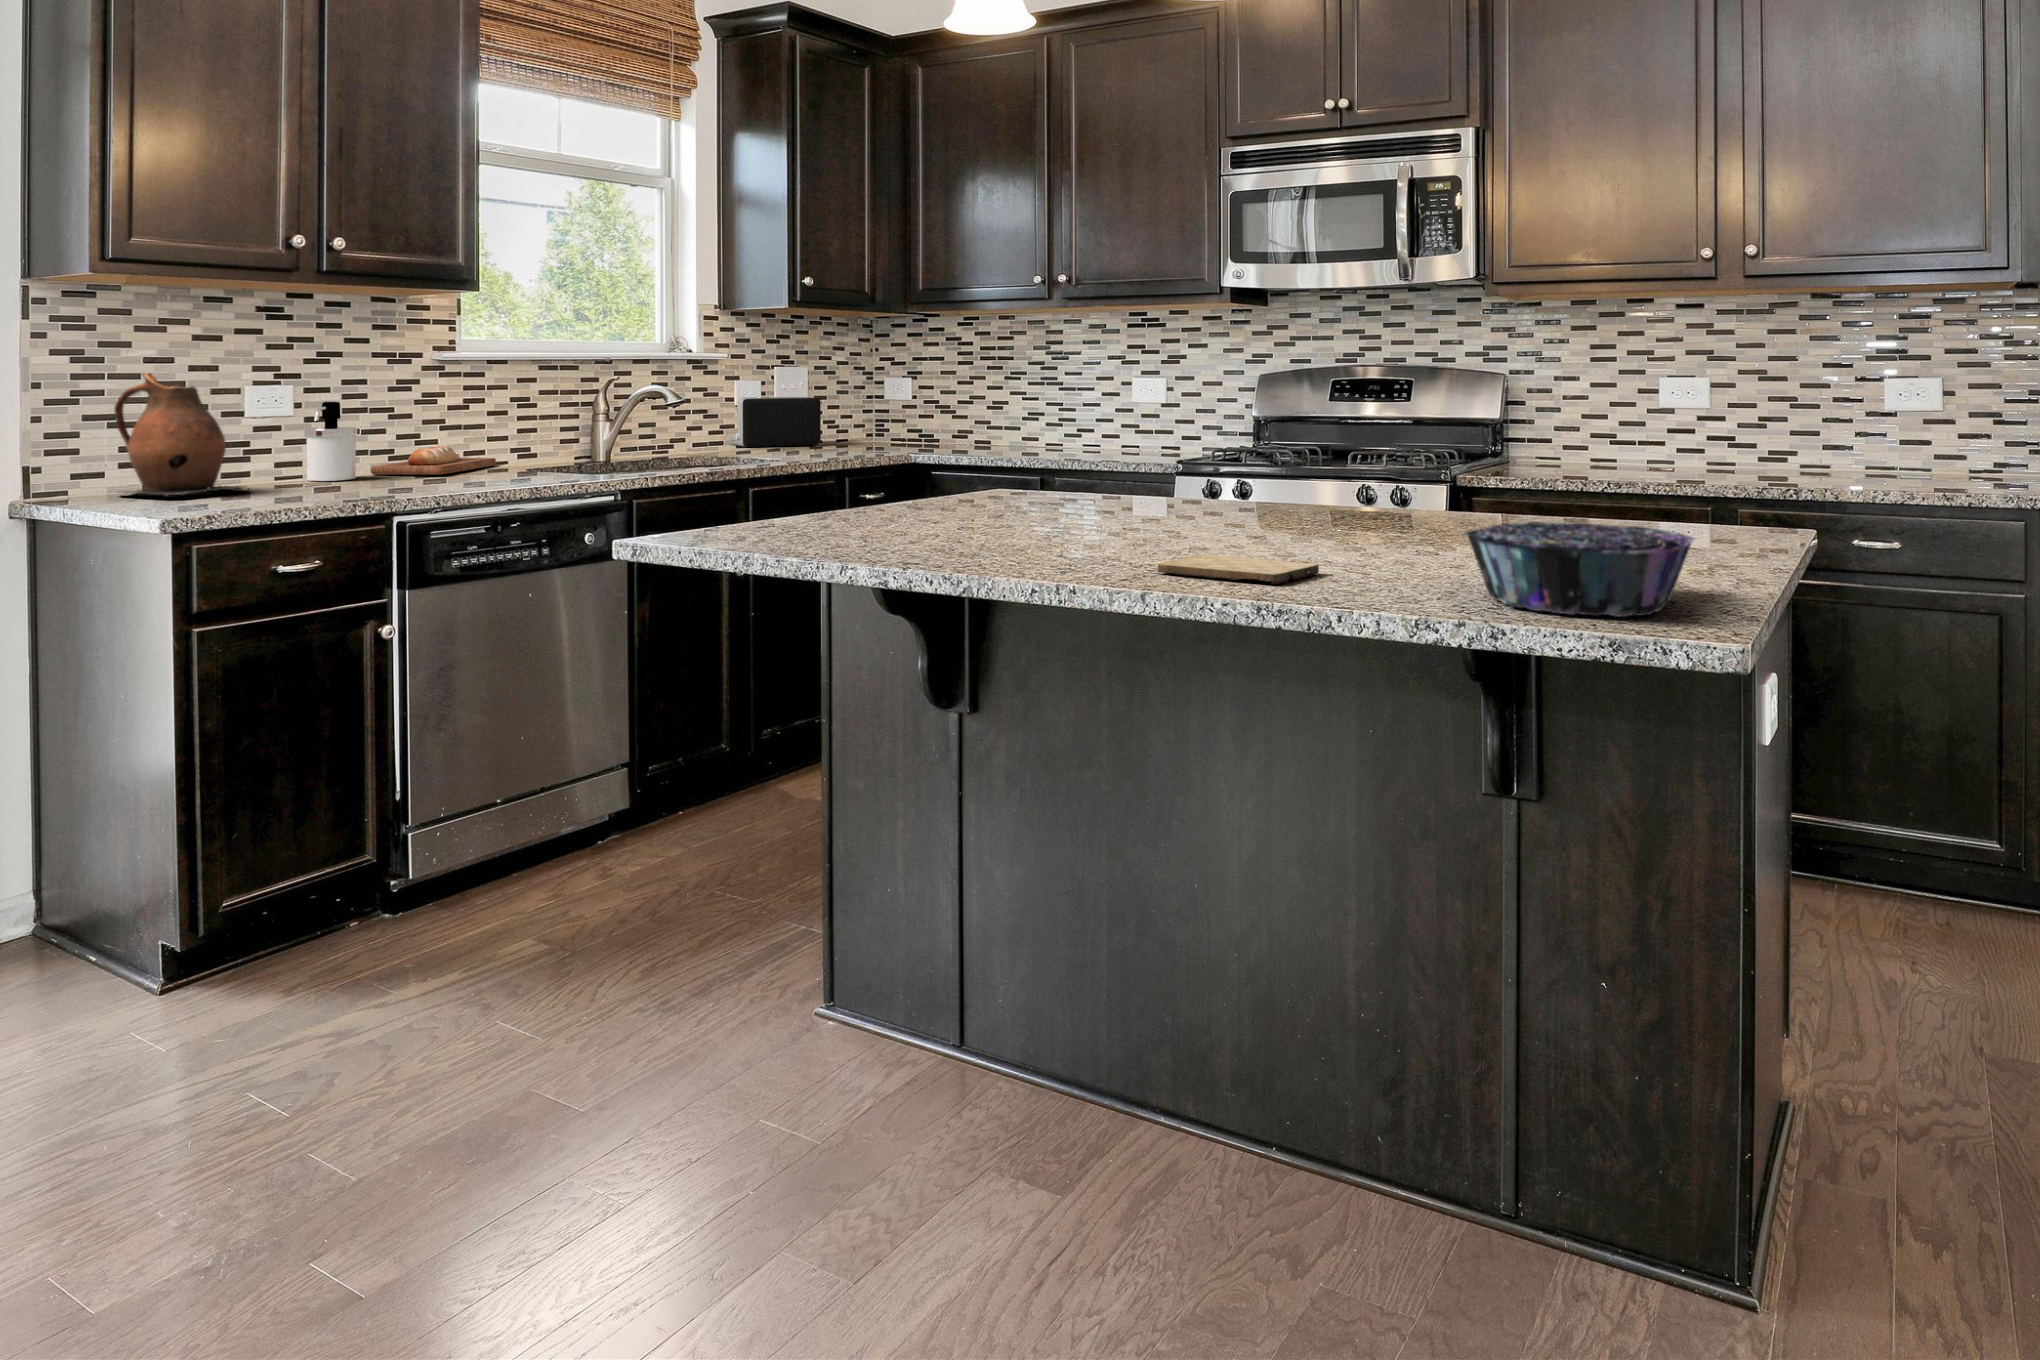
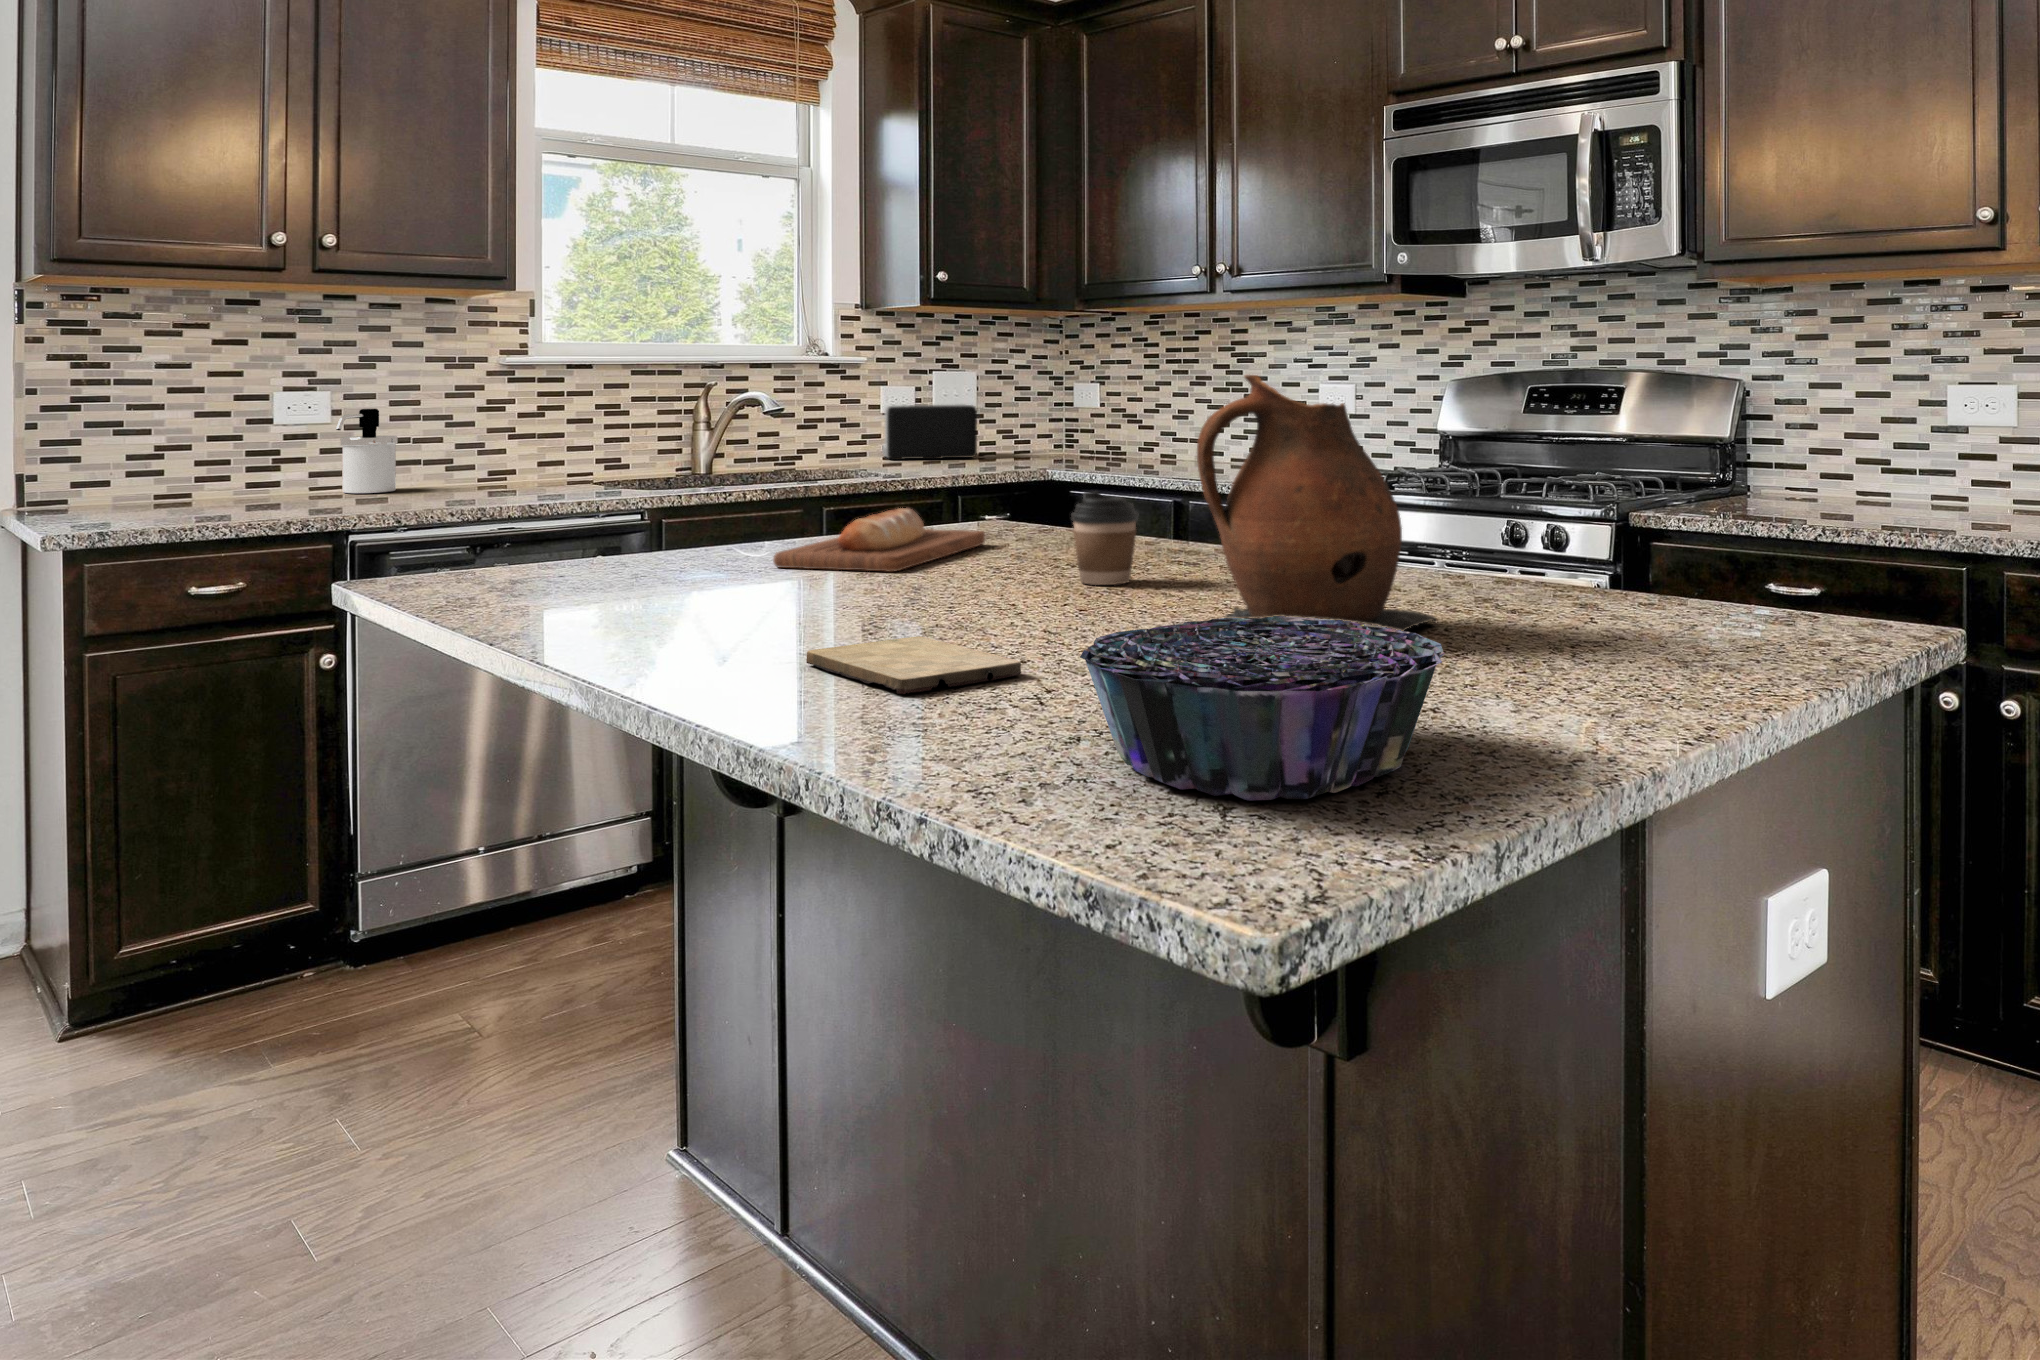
ceramic pitcher: present [114,373,249,497] -> present [1197,375,1438,631]
bread loaf: present [371,445,496,475] -> present [773,508,985,572]
coffee cup: none [1183,457,1234,527] -> present [1071,491,1138,585]

